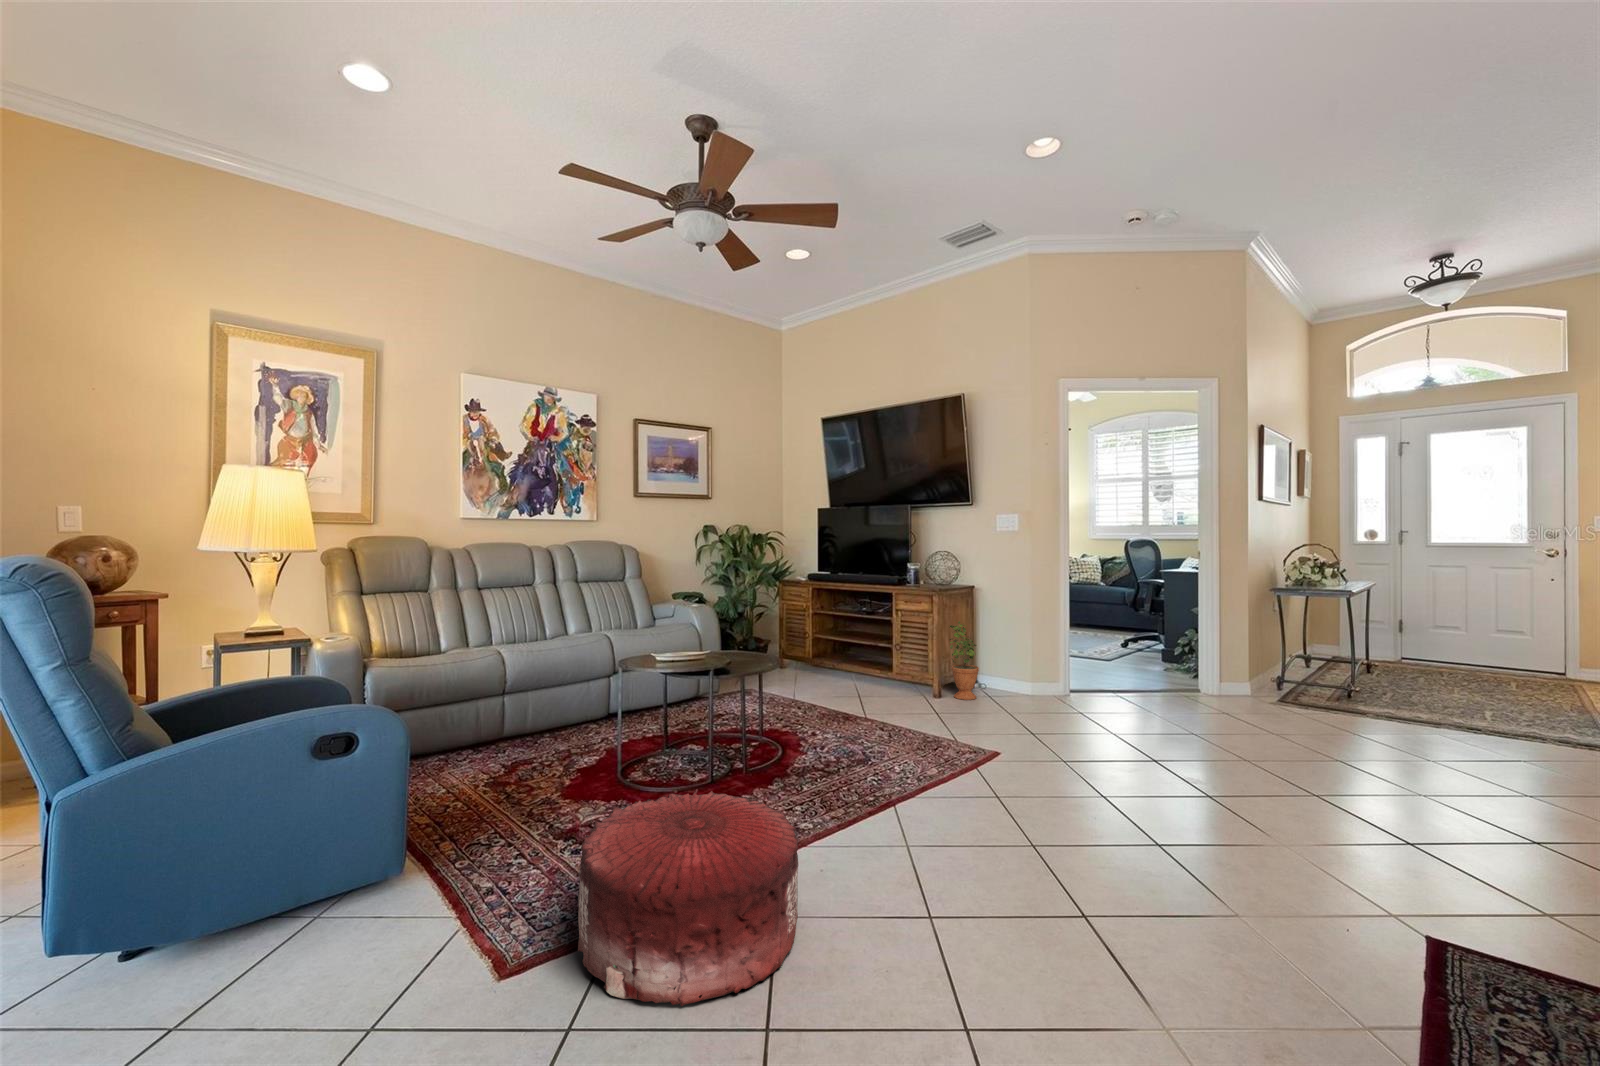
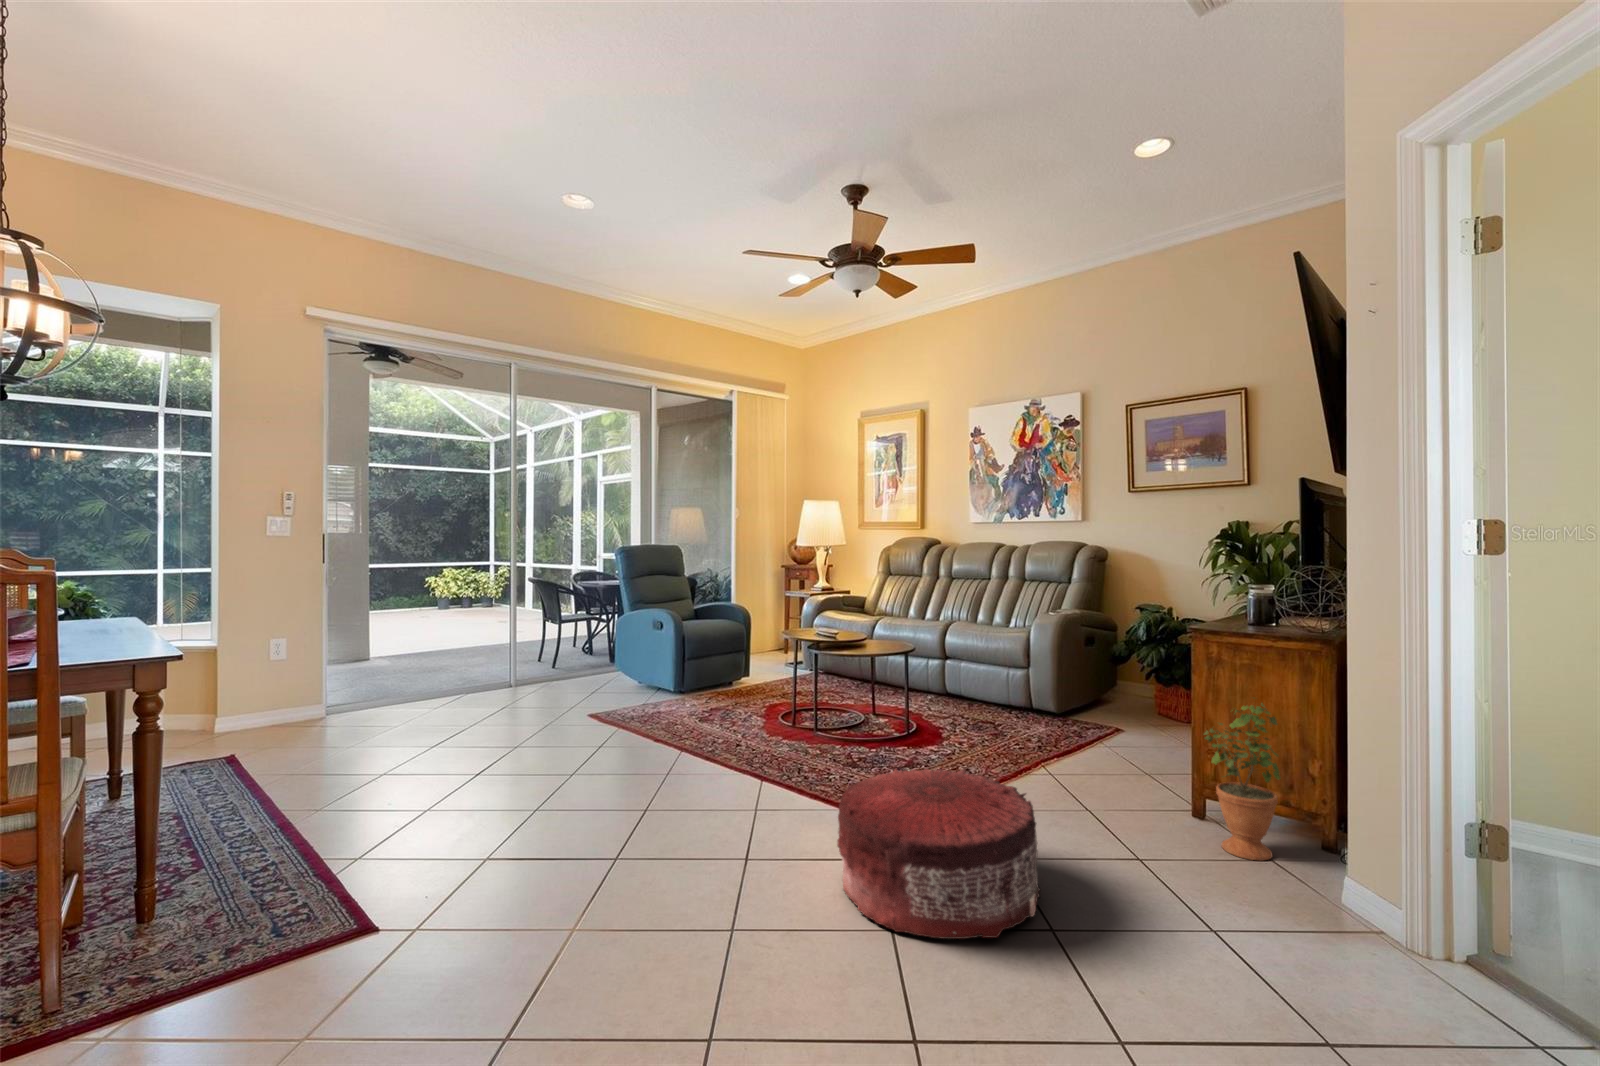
pouf: present [578,789,798,1006] -> present [837,769,1040,939]

